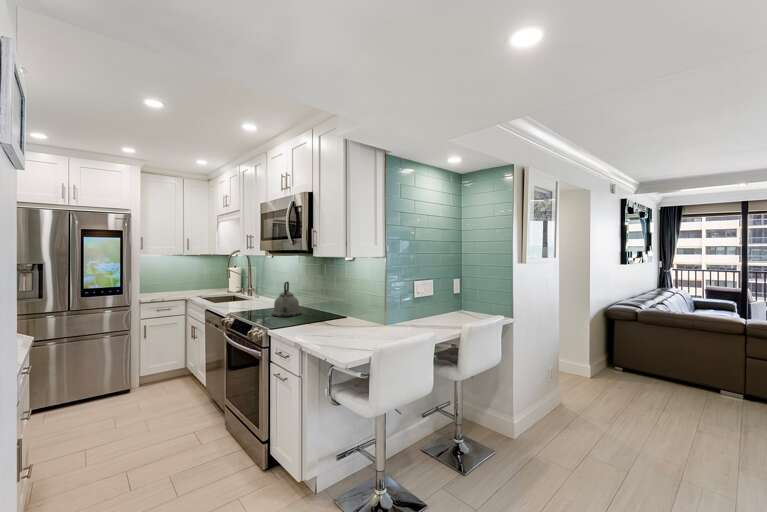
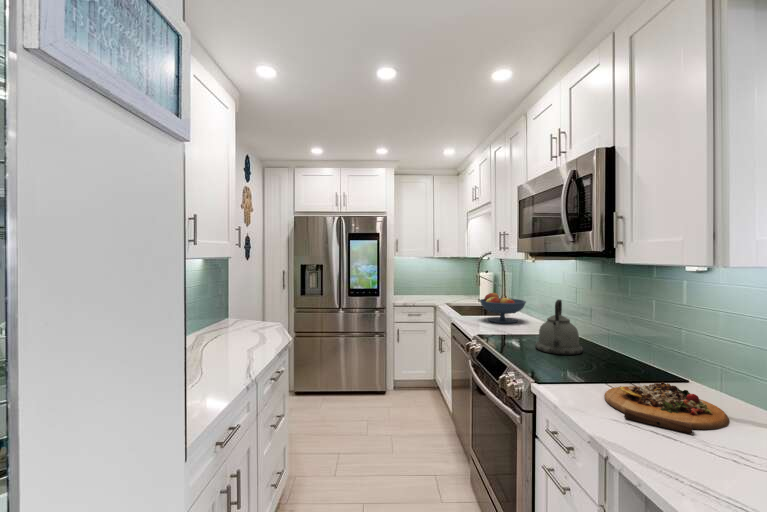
fruit bowl: none [230,282,266,305] -> present [480,293,526,323]
cutting board: none [307,318,359,337] -> present [604,382,729,434]

